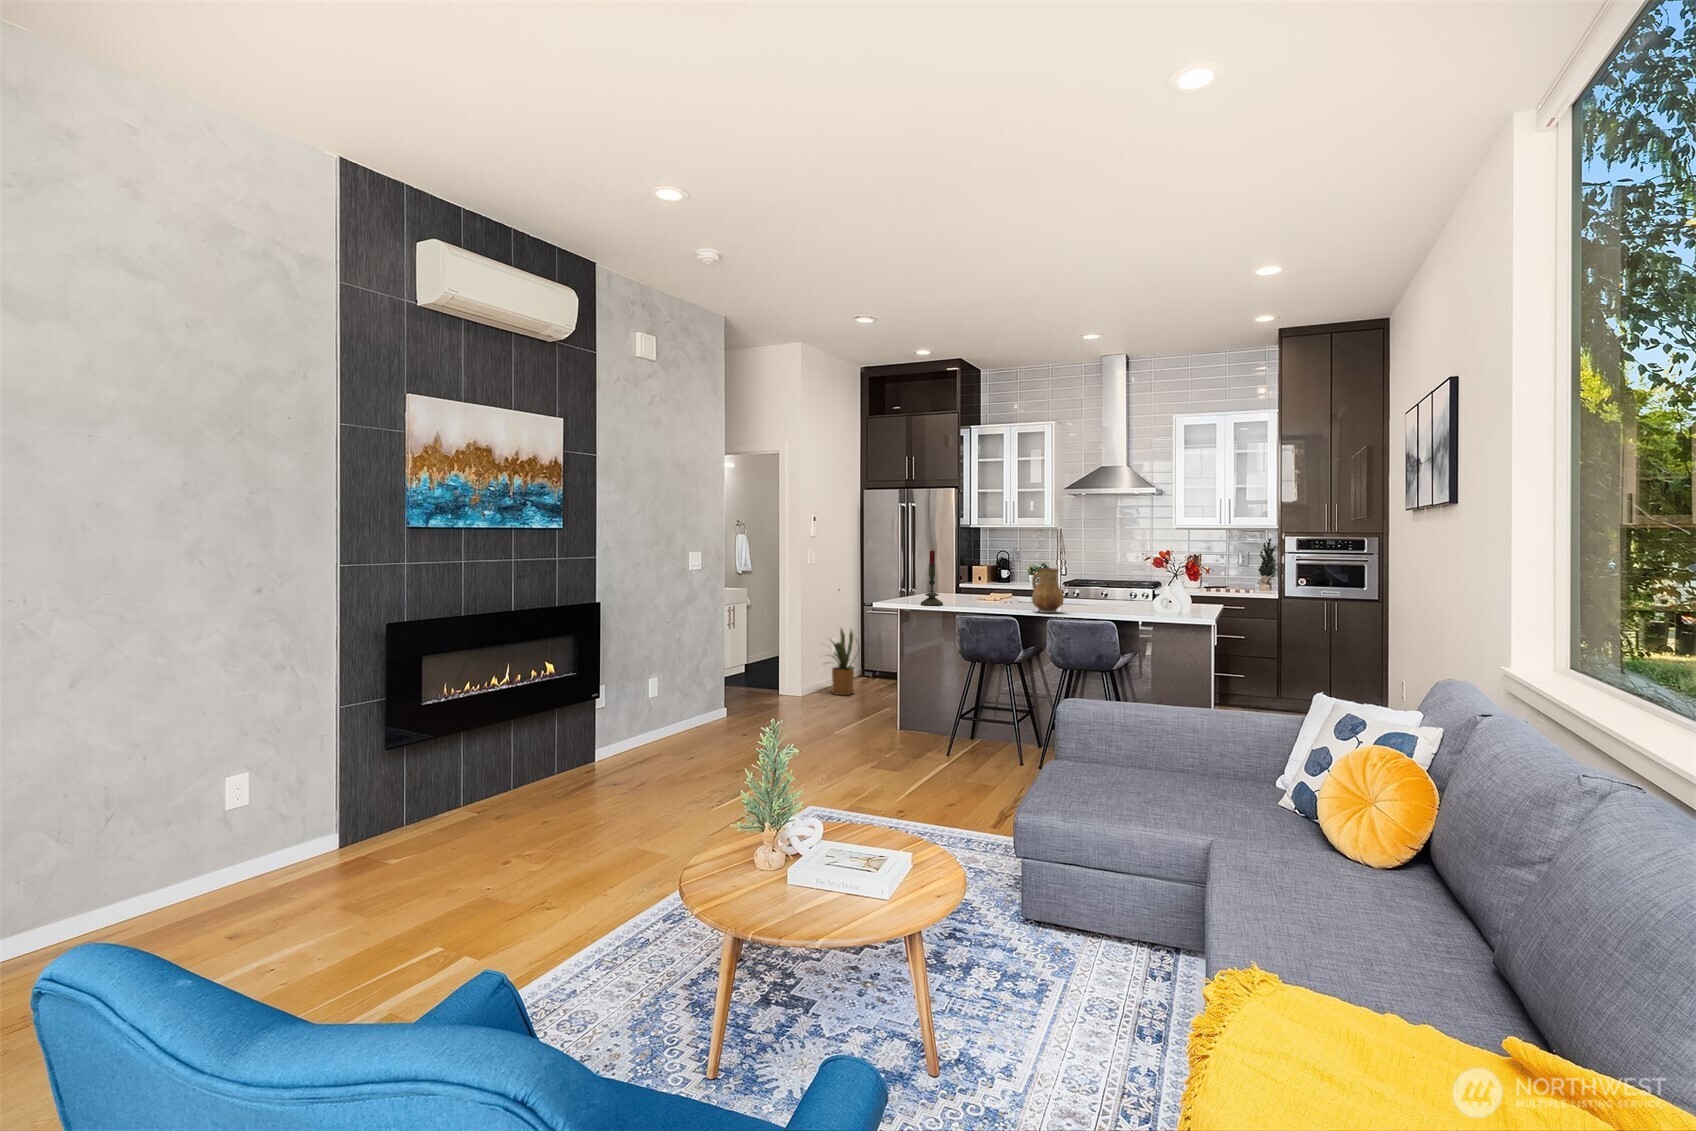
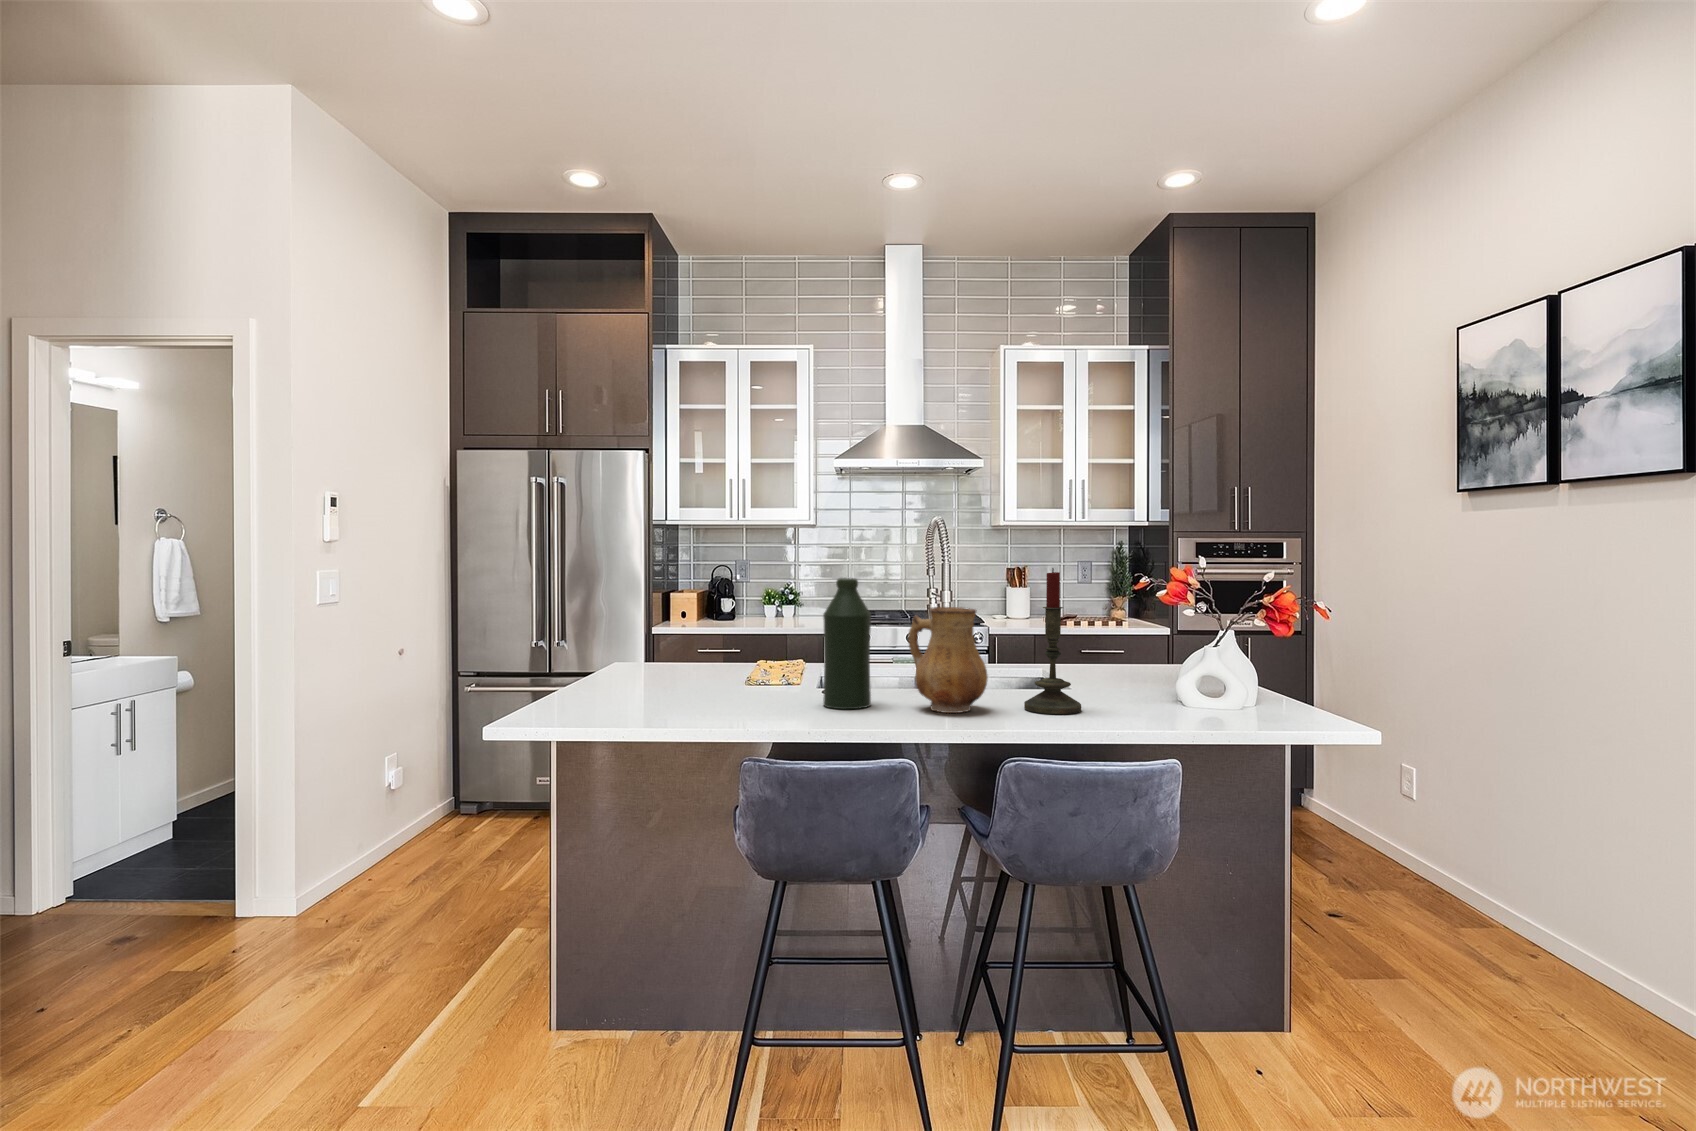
candle: present [921,551,943,606] -> present [1024,568,1081,714]
bottle: none [995,555,1017,610] -> present [823,578,871,709]
house plant: present [832,629,857,695] -> none [349,733,456,889]

